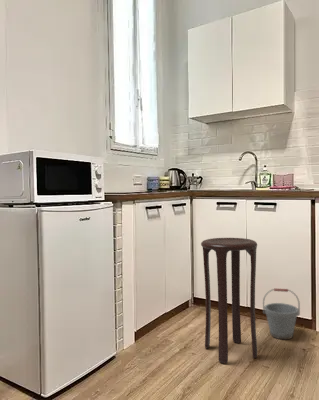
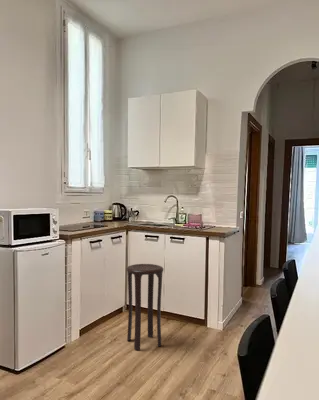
bucket: present [263,289,300,339] -> none [171,299,195,334]

